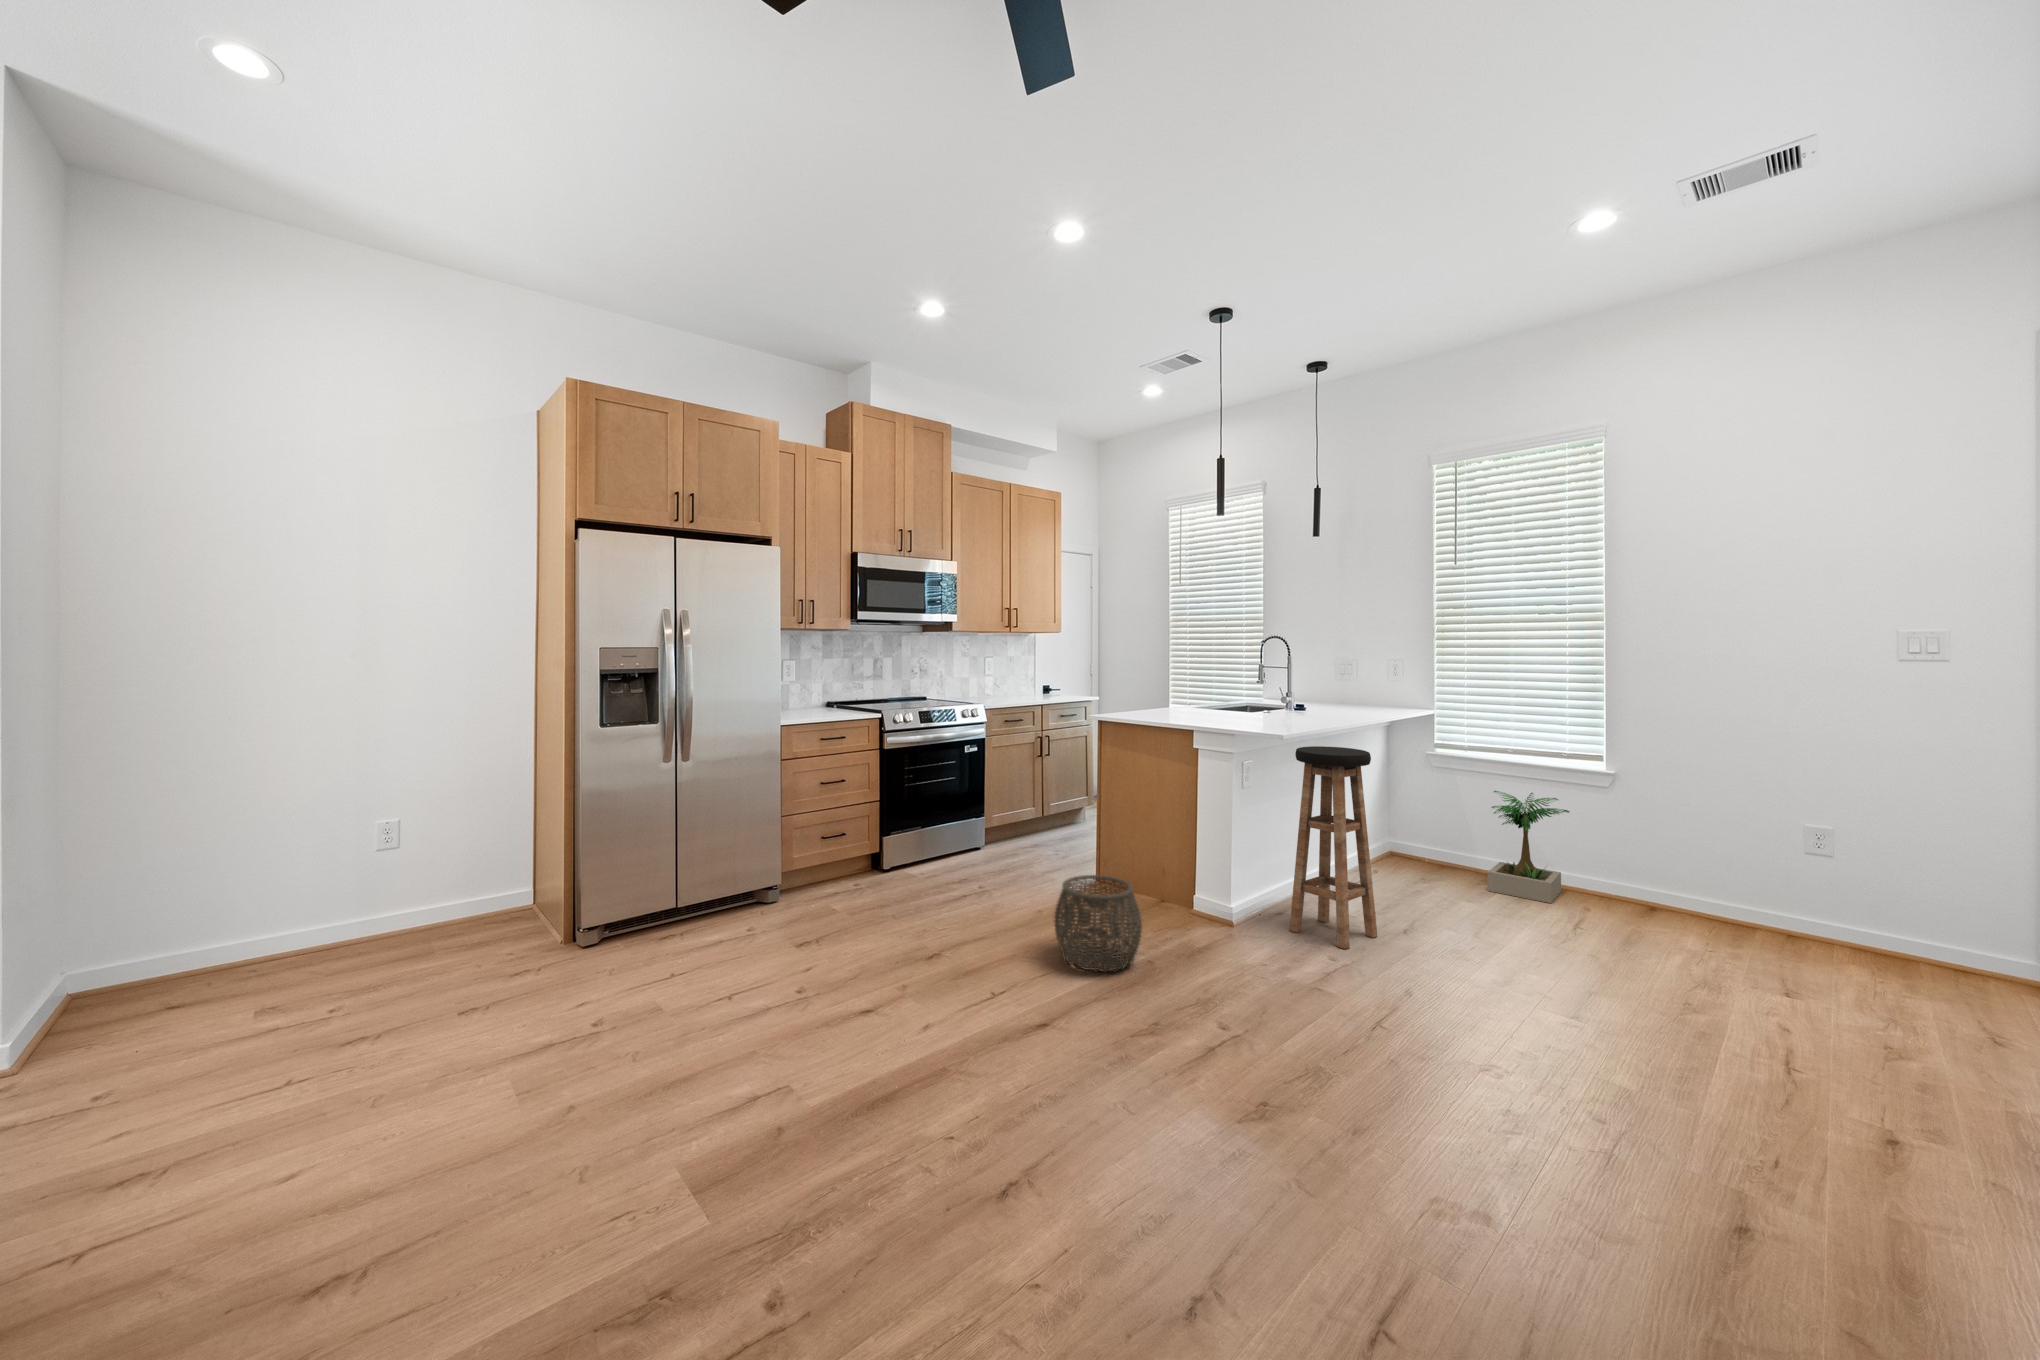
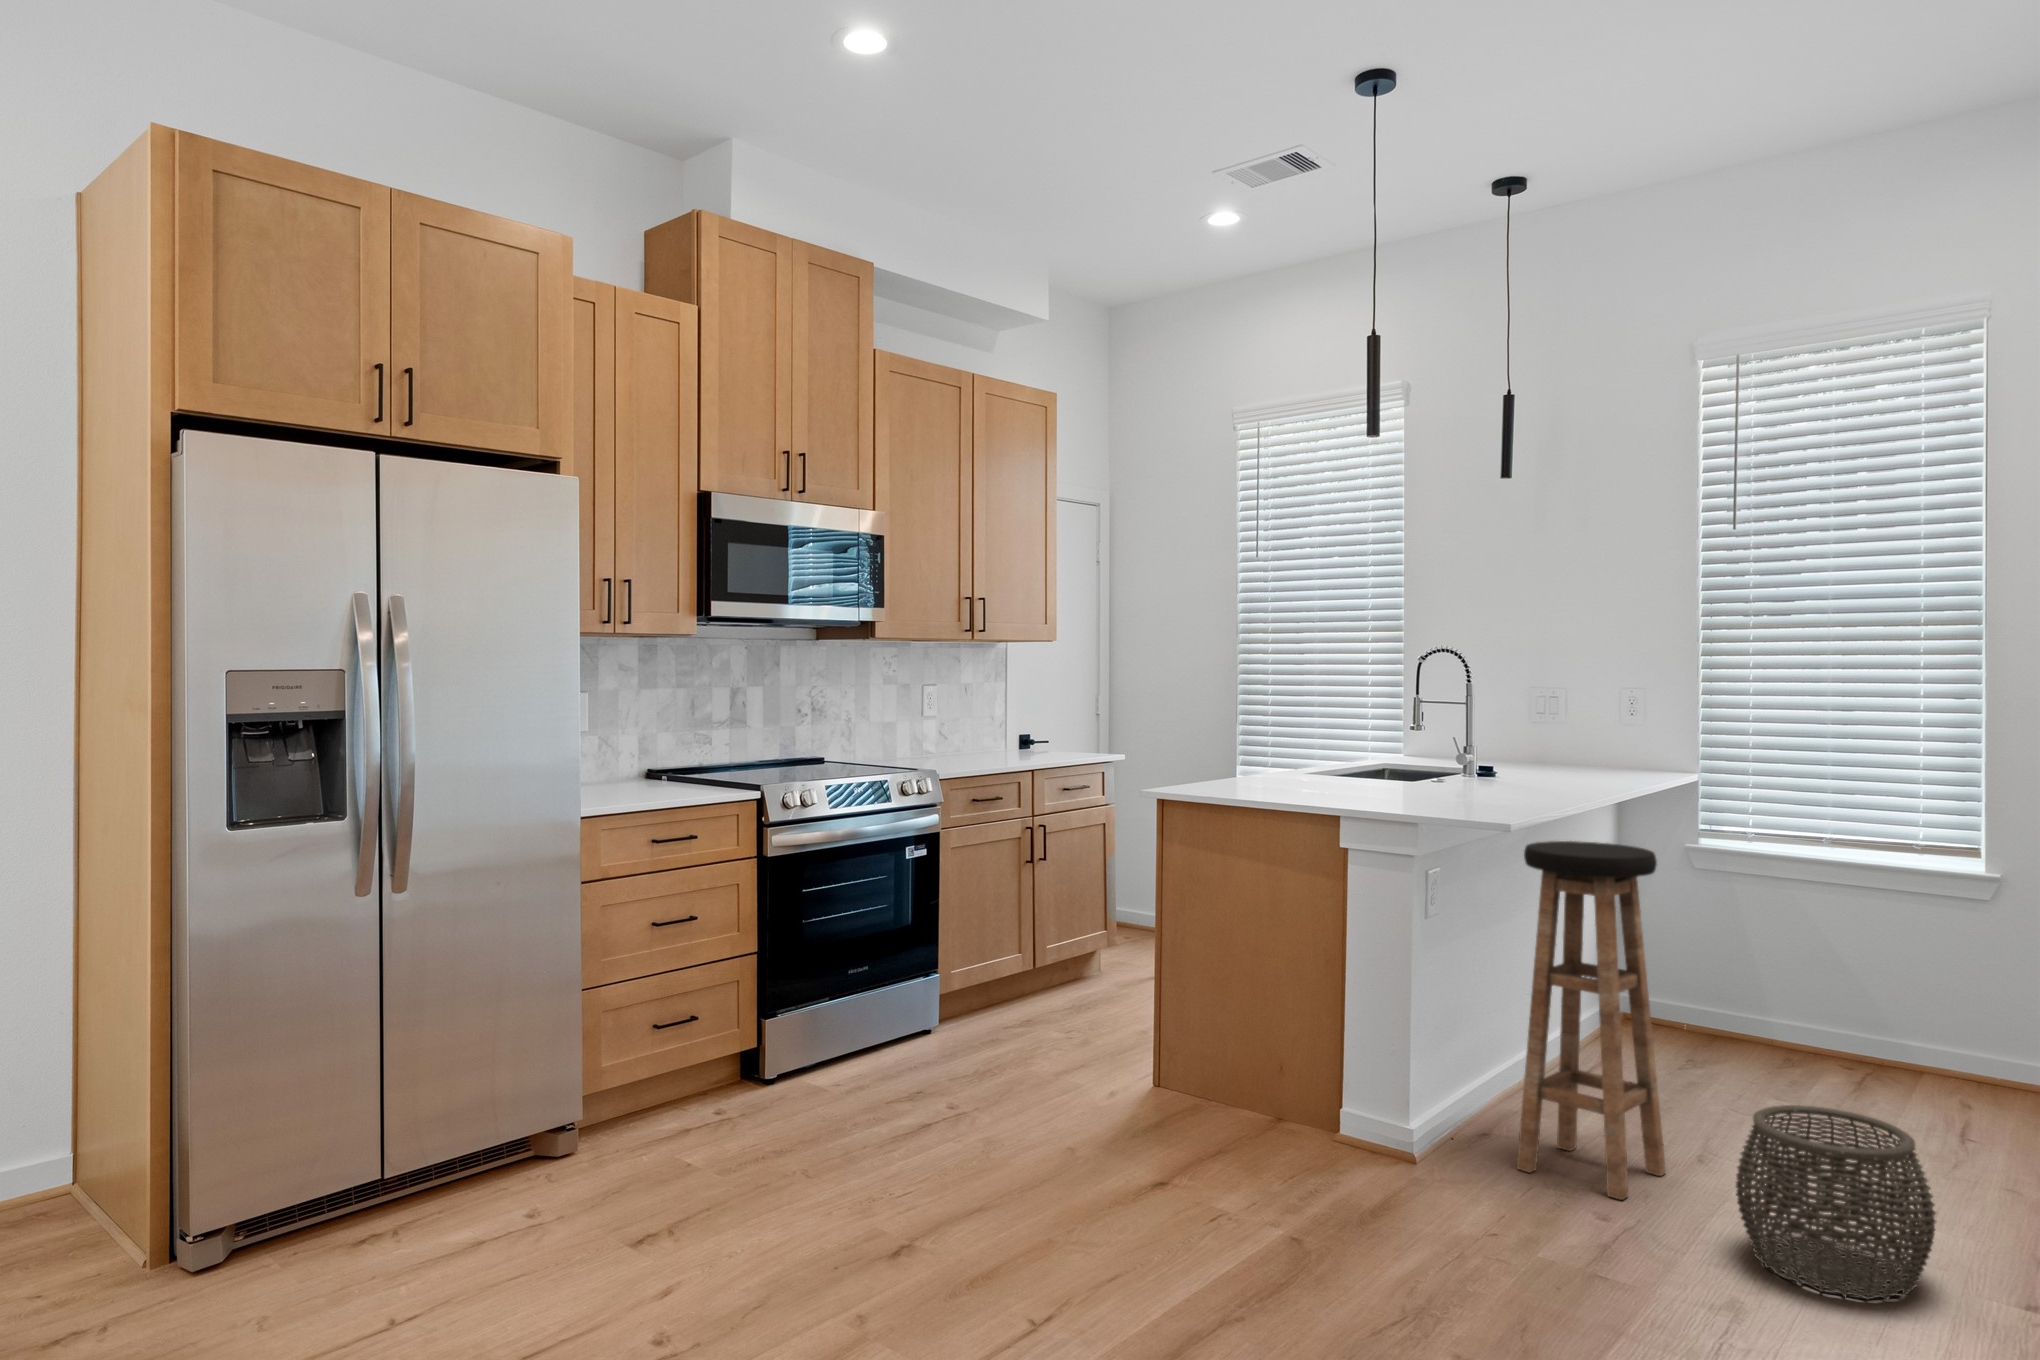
potted plant: present [1488,791,1570,903] -> none [1803,908,1956,1100]
woven basket: present [1054,875,1142,972] -> present [1736,1105,1936,1300]

